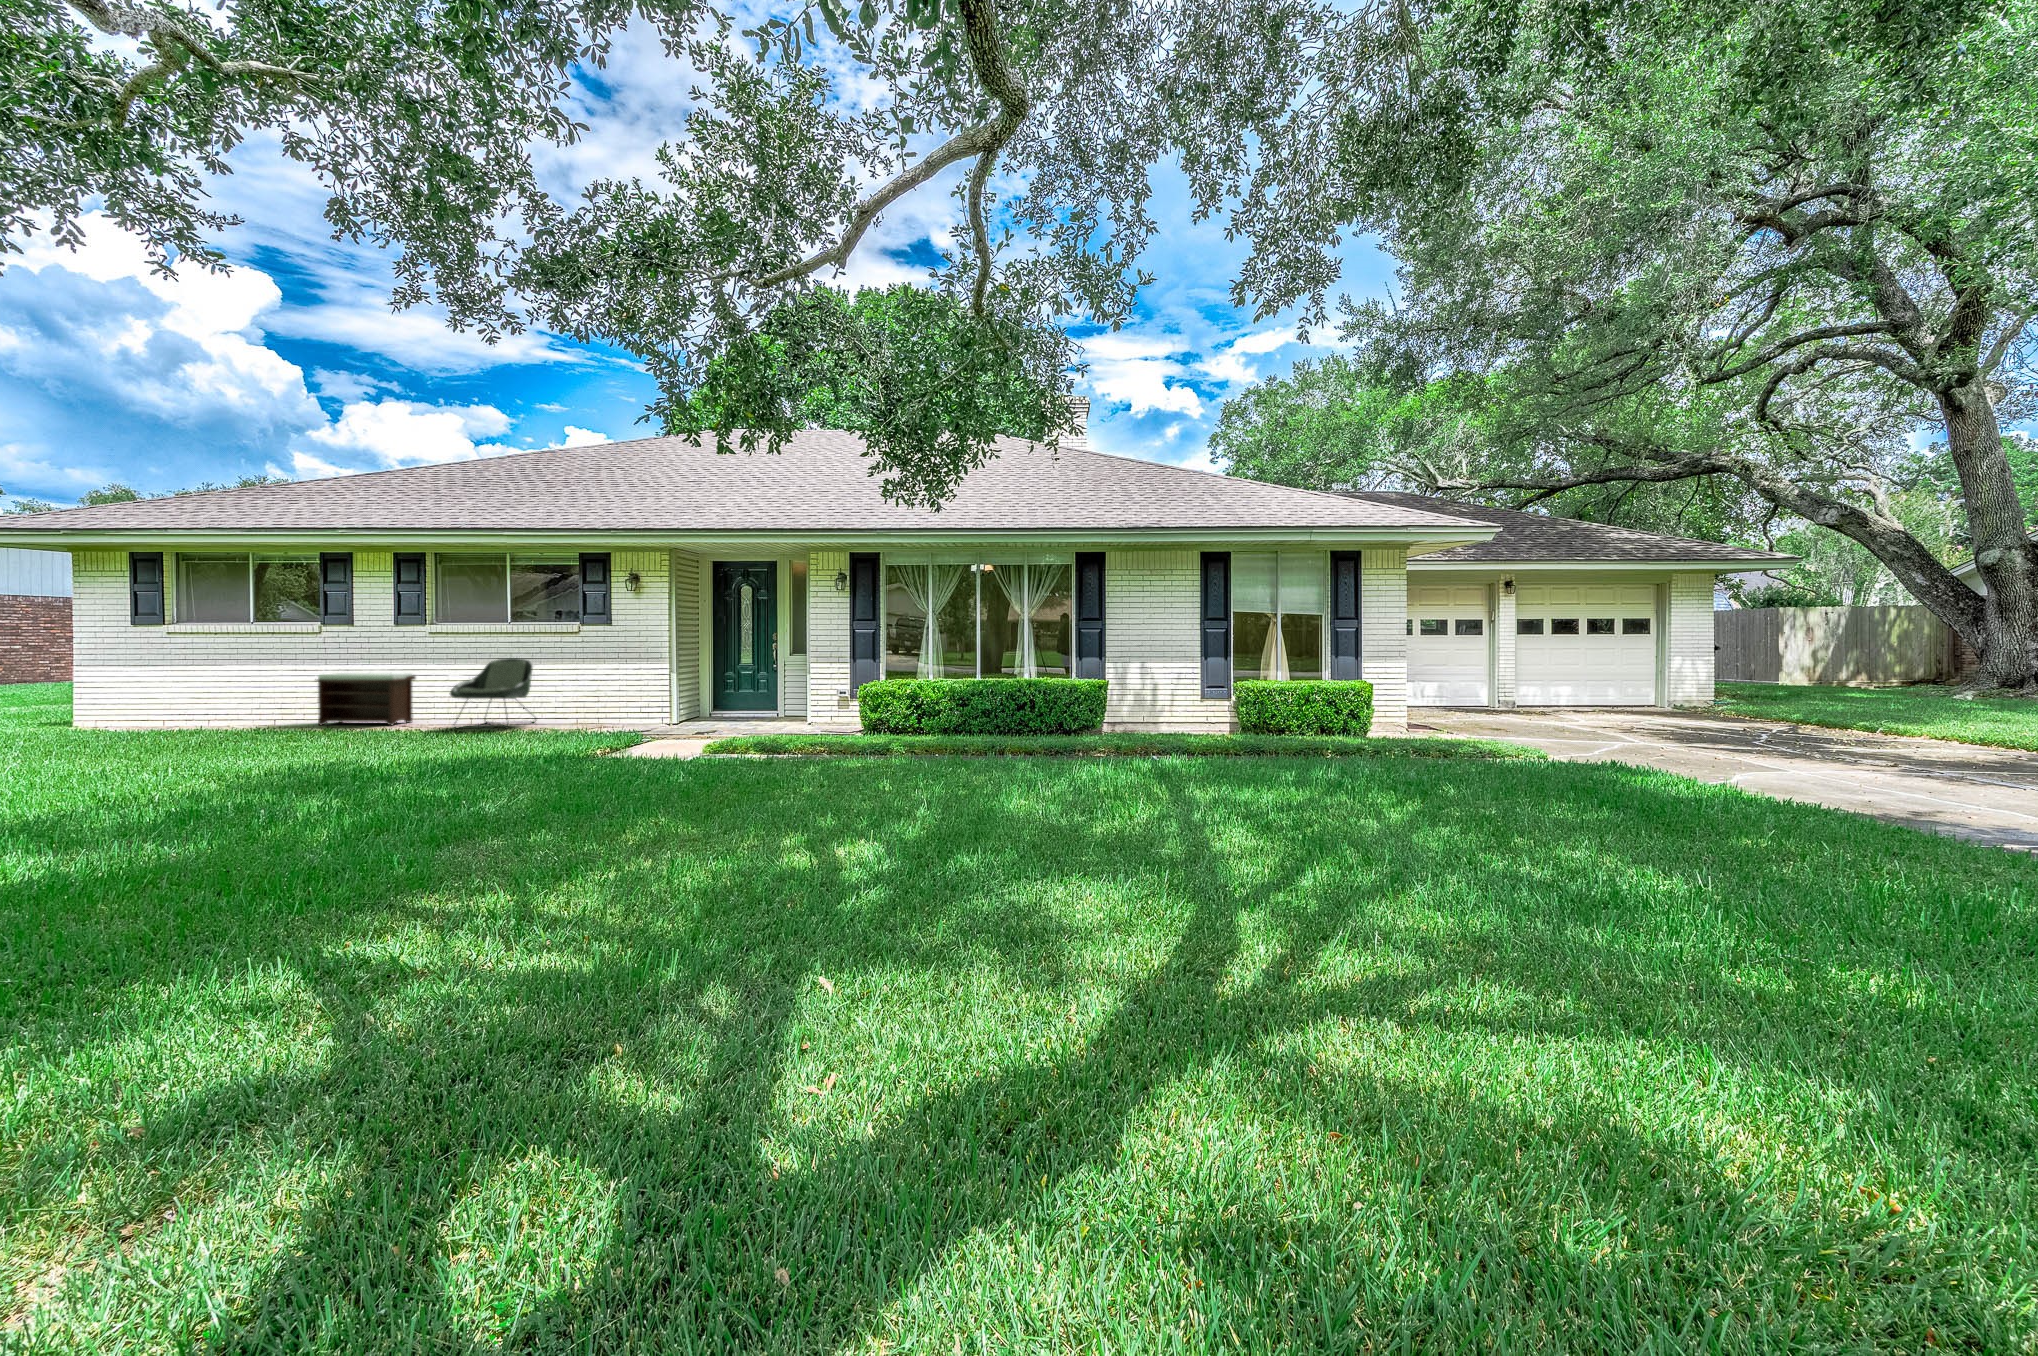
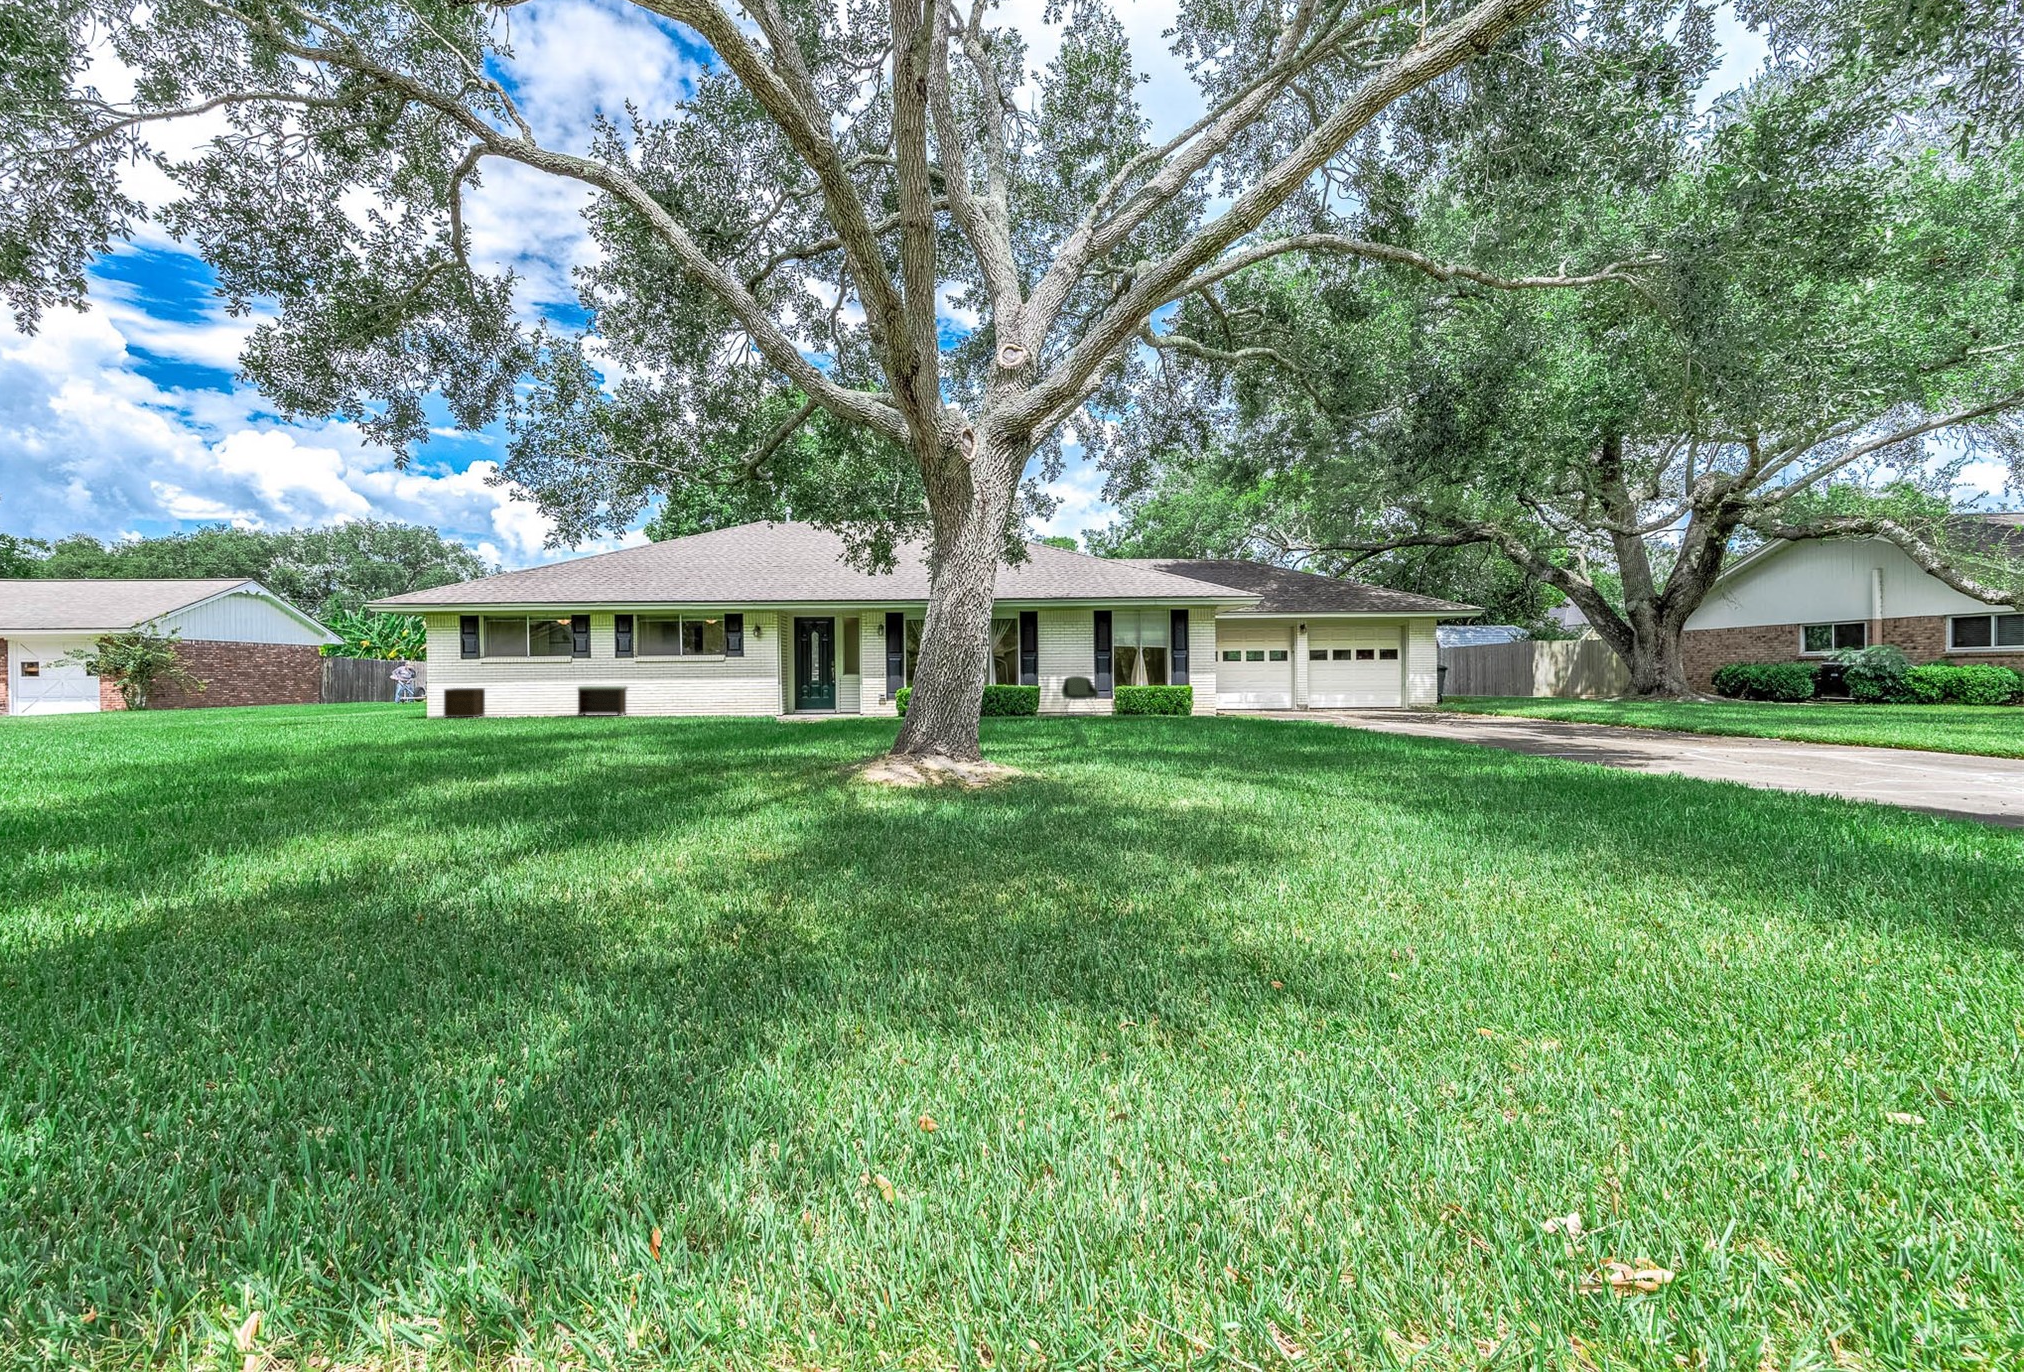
lounge chair: present [450,658,534,729] -> present [1061,676,1098,715]
wooden crate: none [62,676,167,729] -> present [444,688,485,717]

